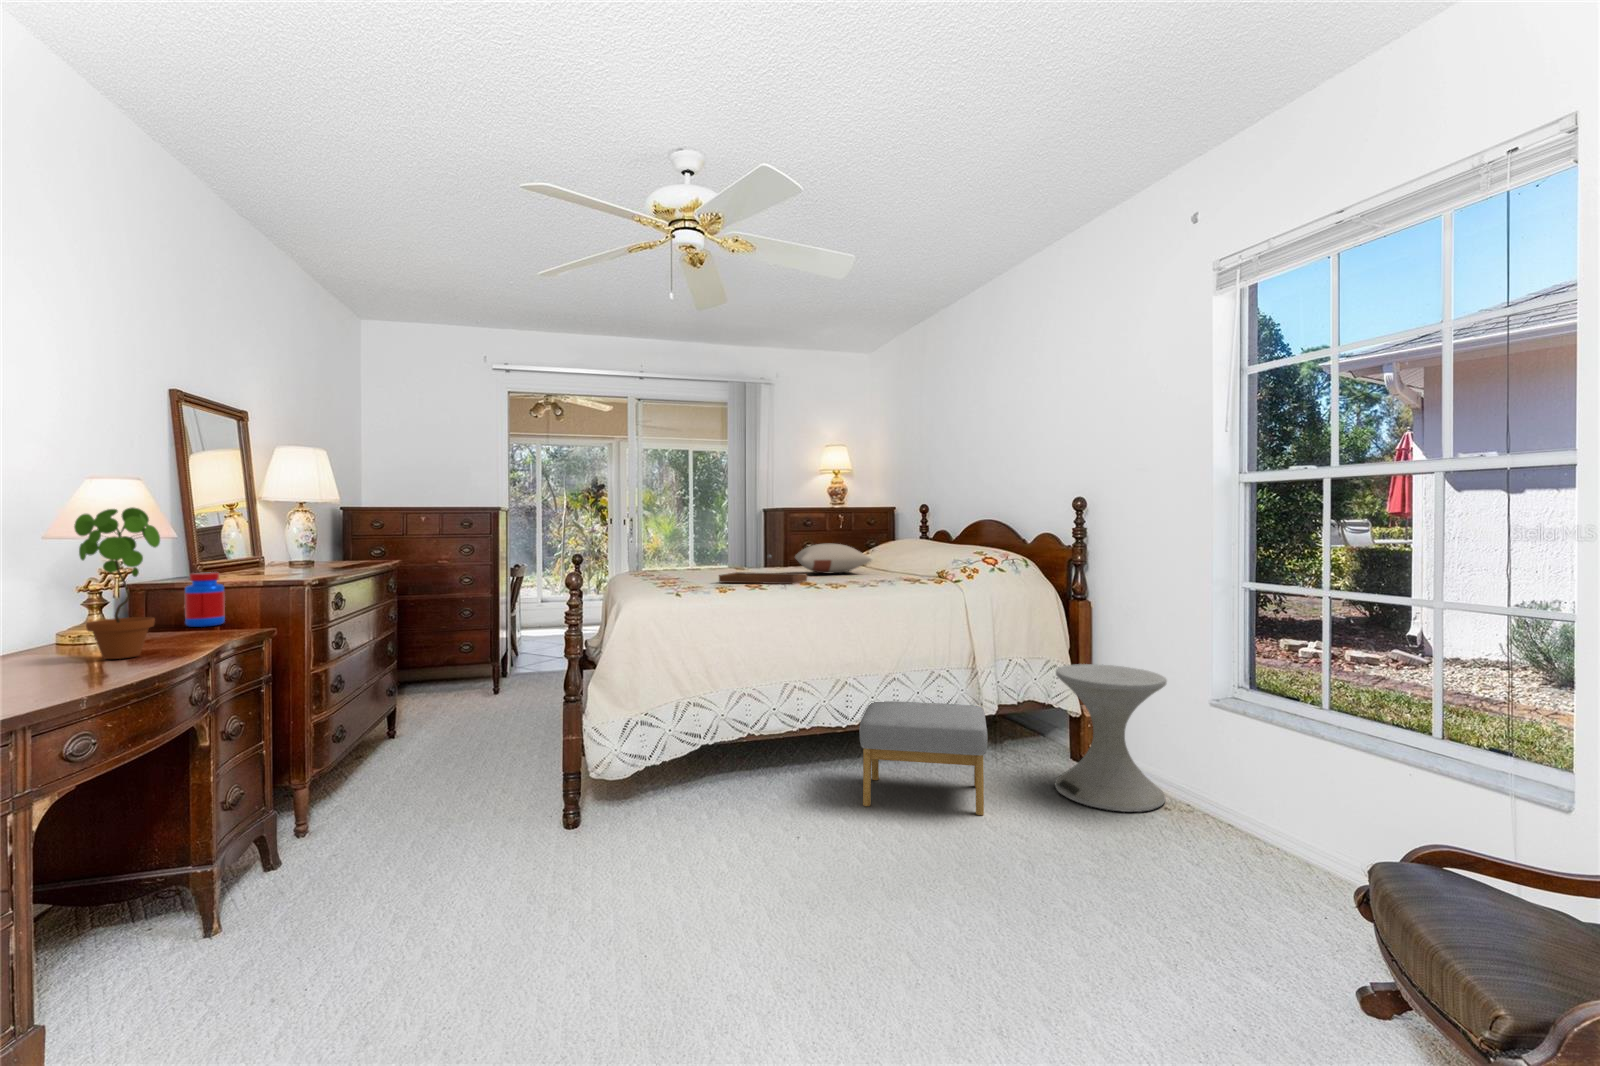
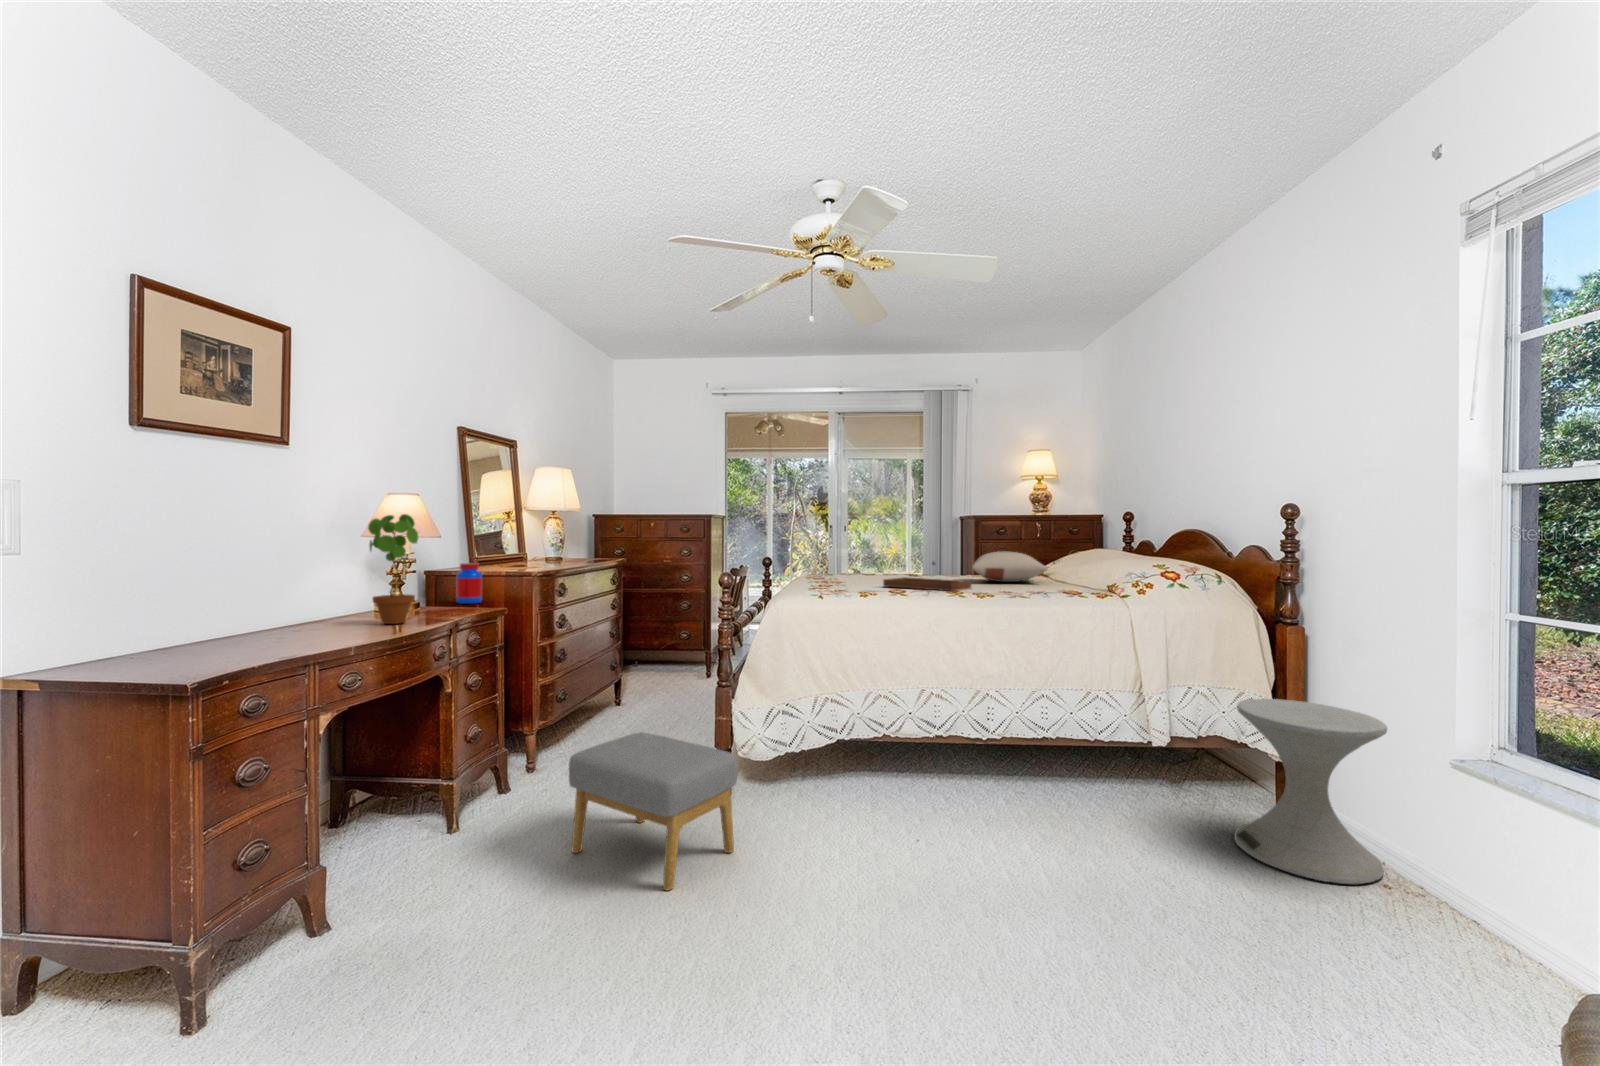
footstool: present [859,701,987,815] -> present [569,732,737,891]

